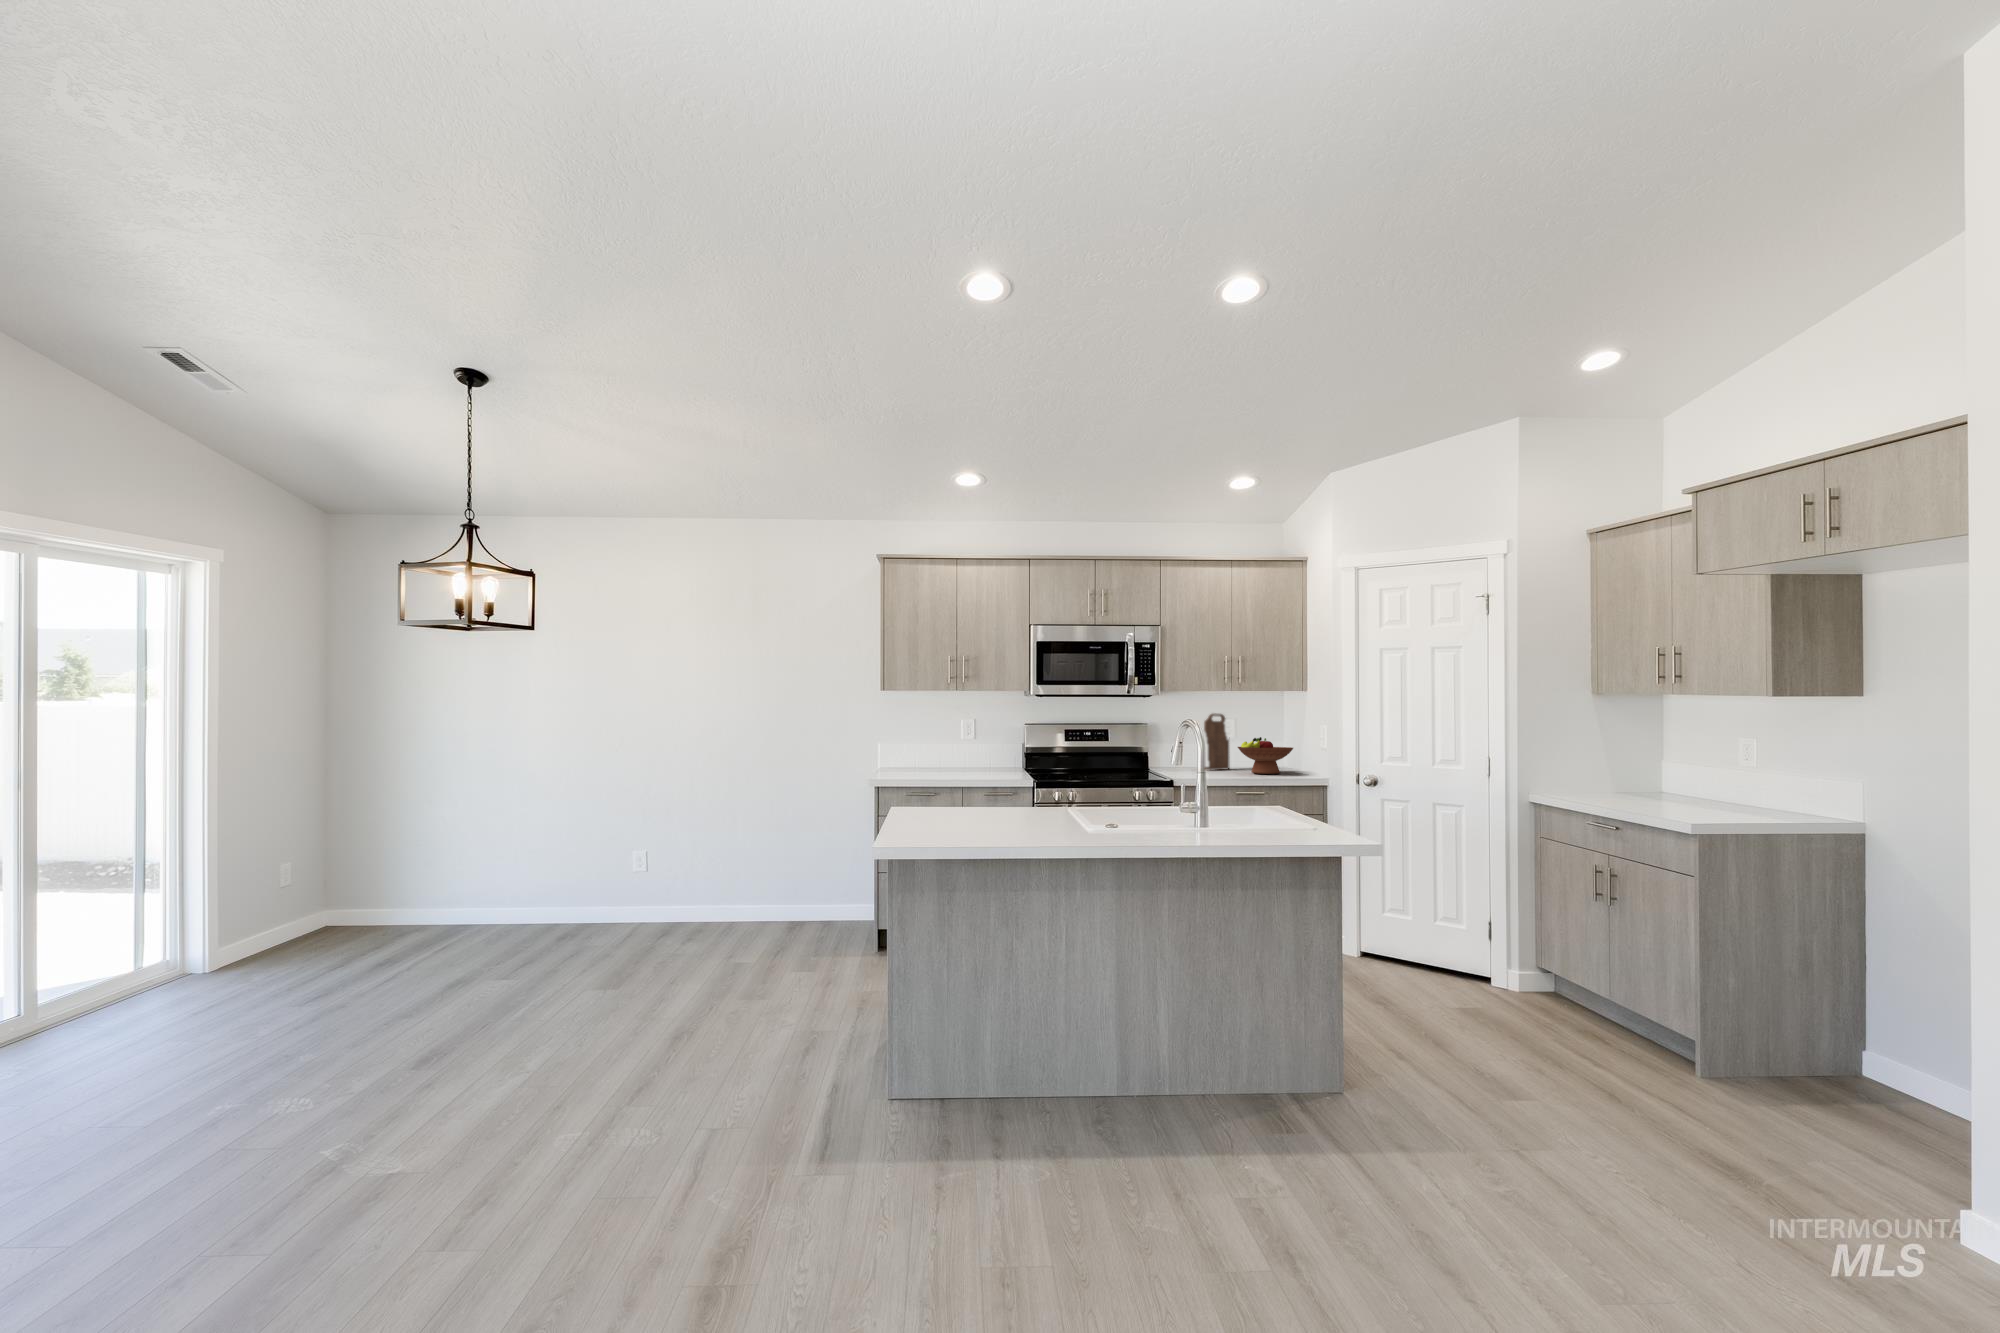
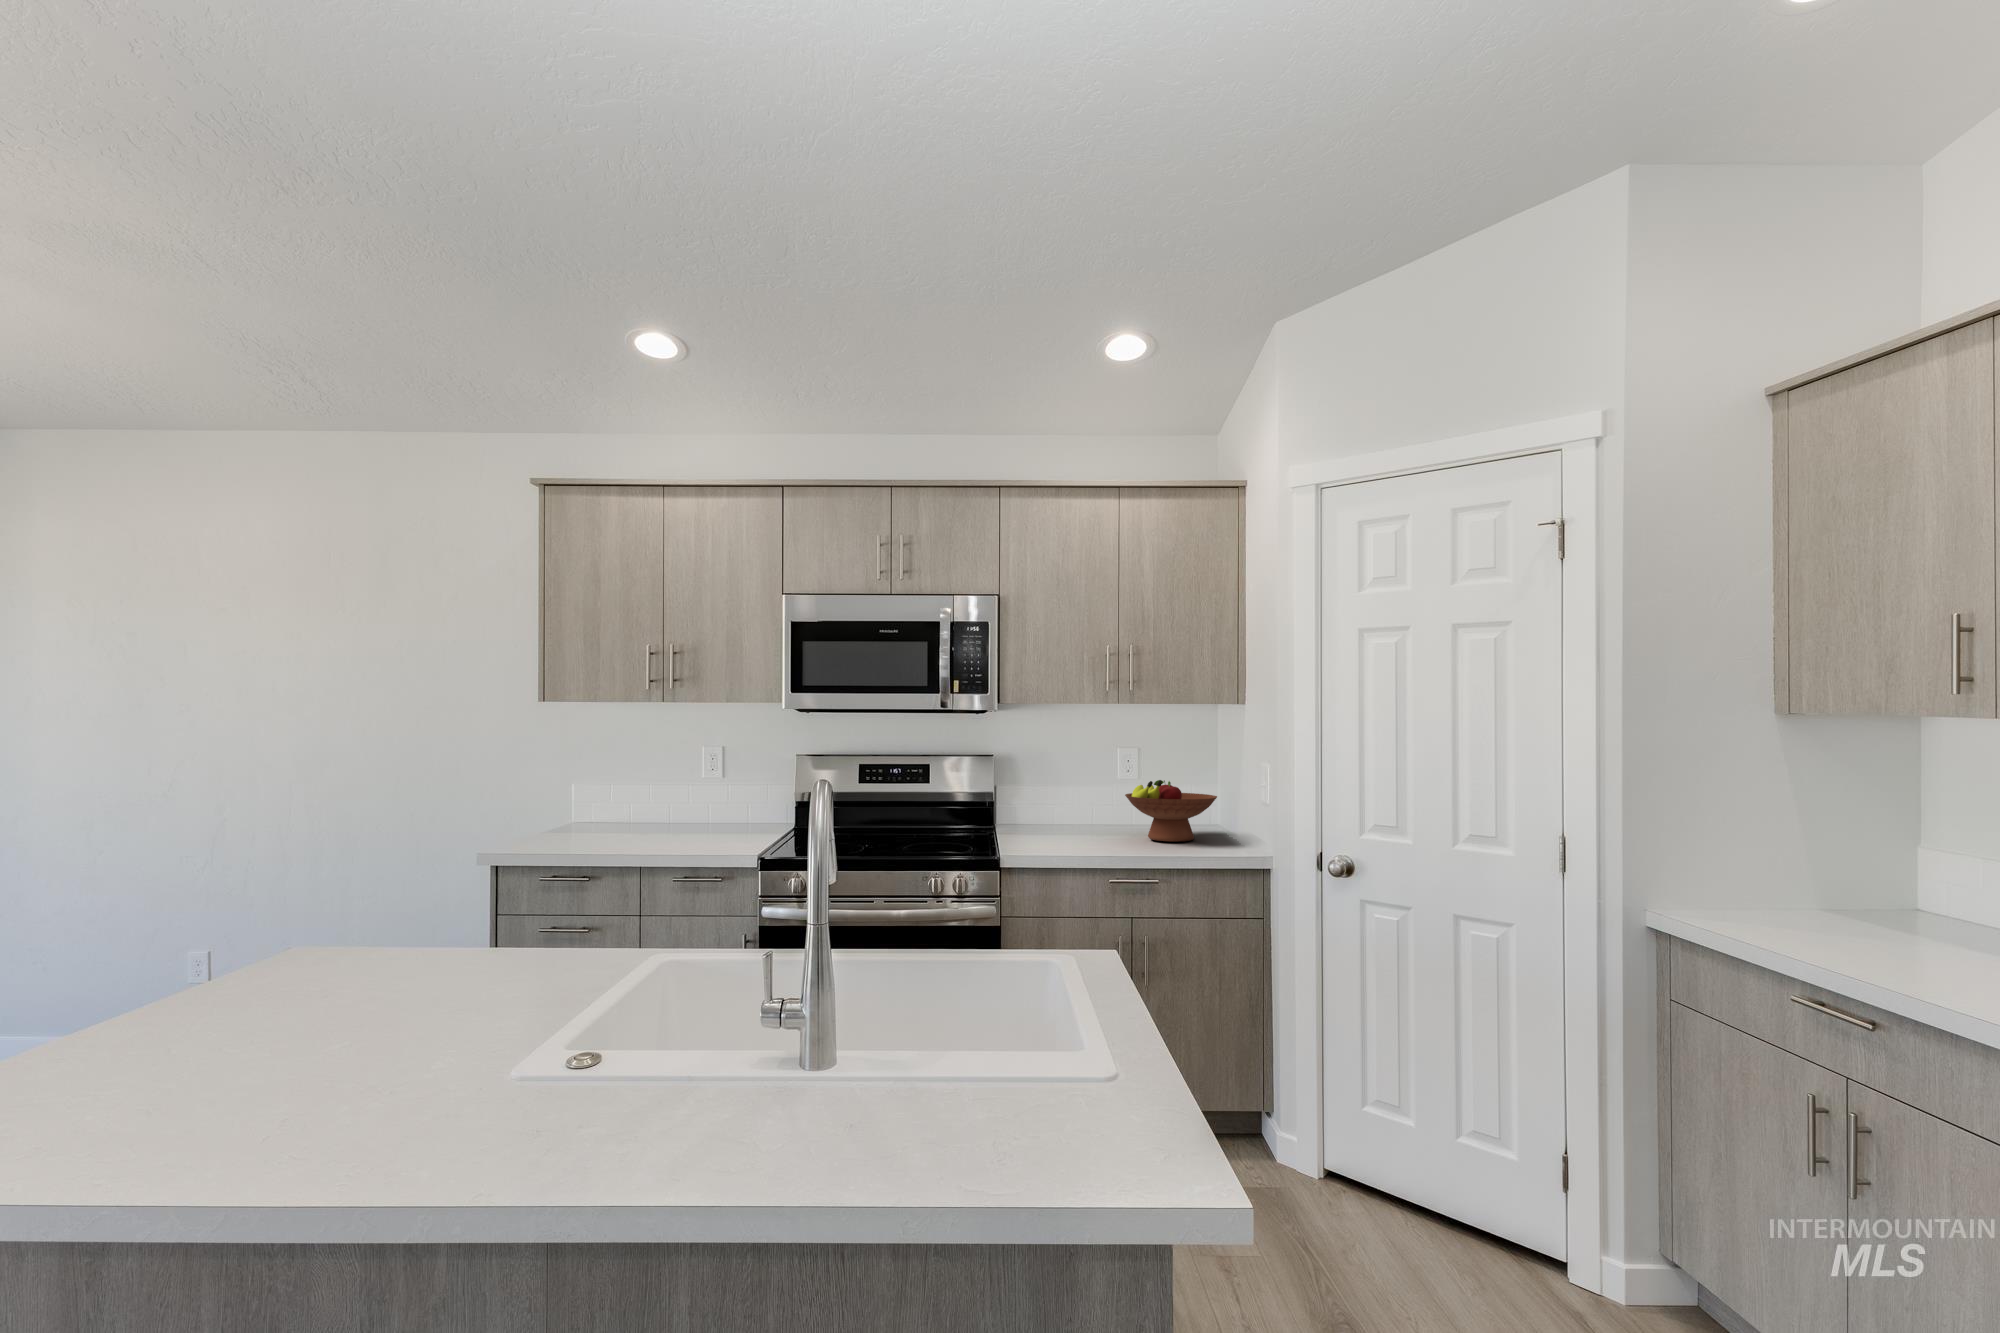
cutting board: present [1204,713,1230,770] -> none [1079,737,1122,829]

